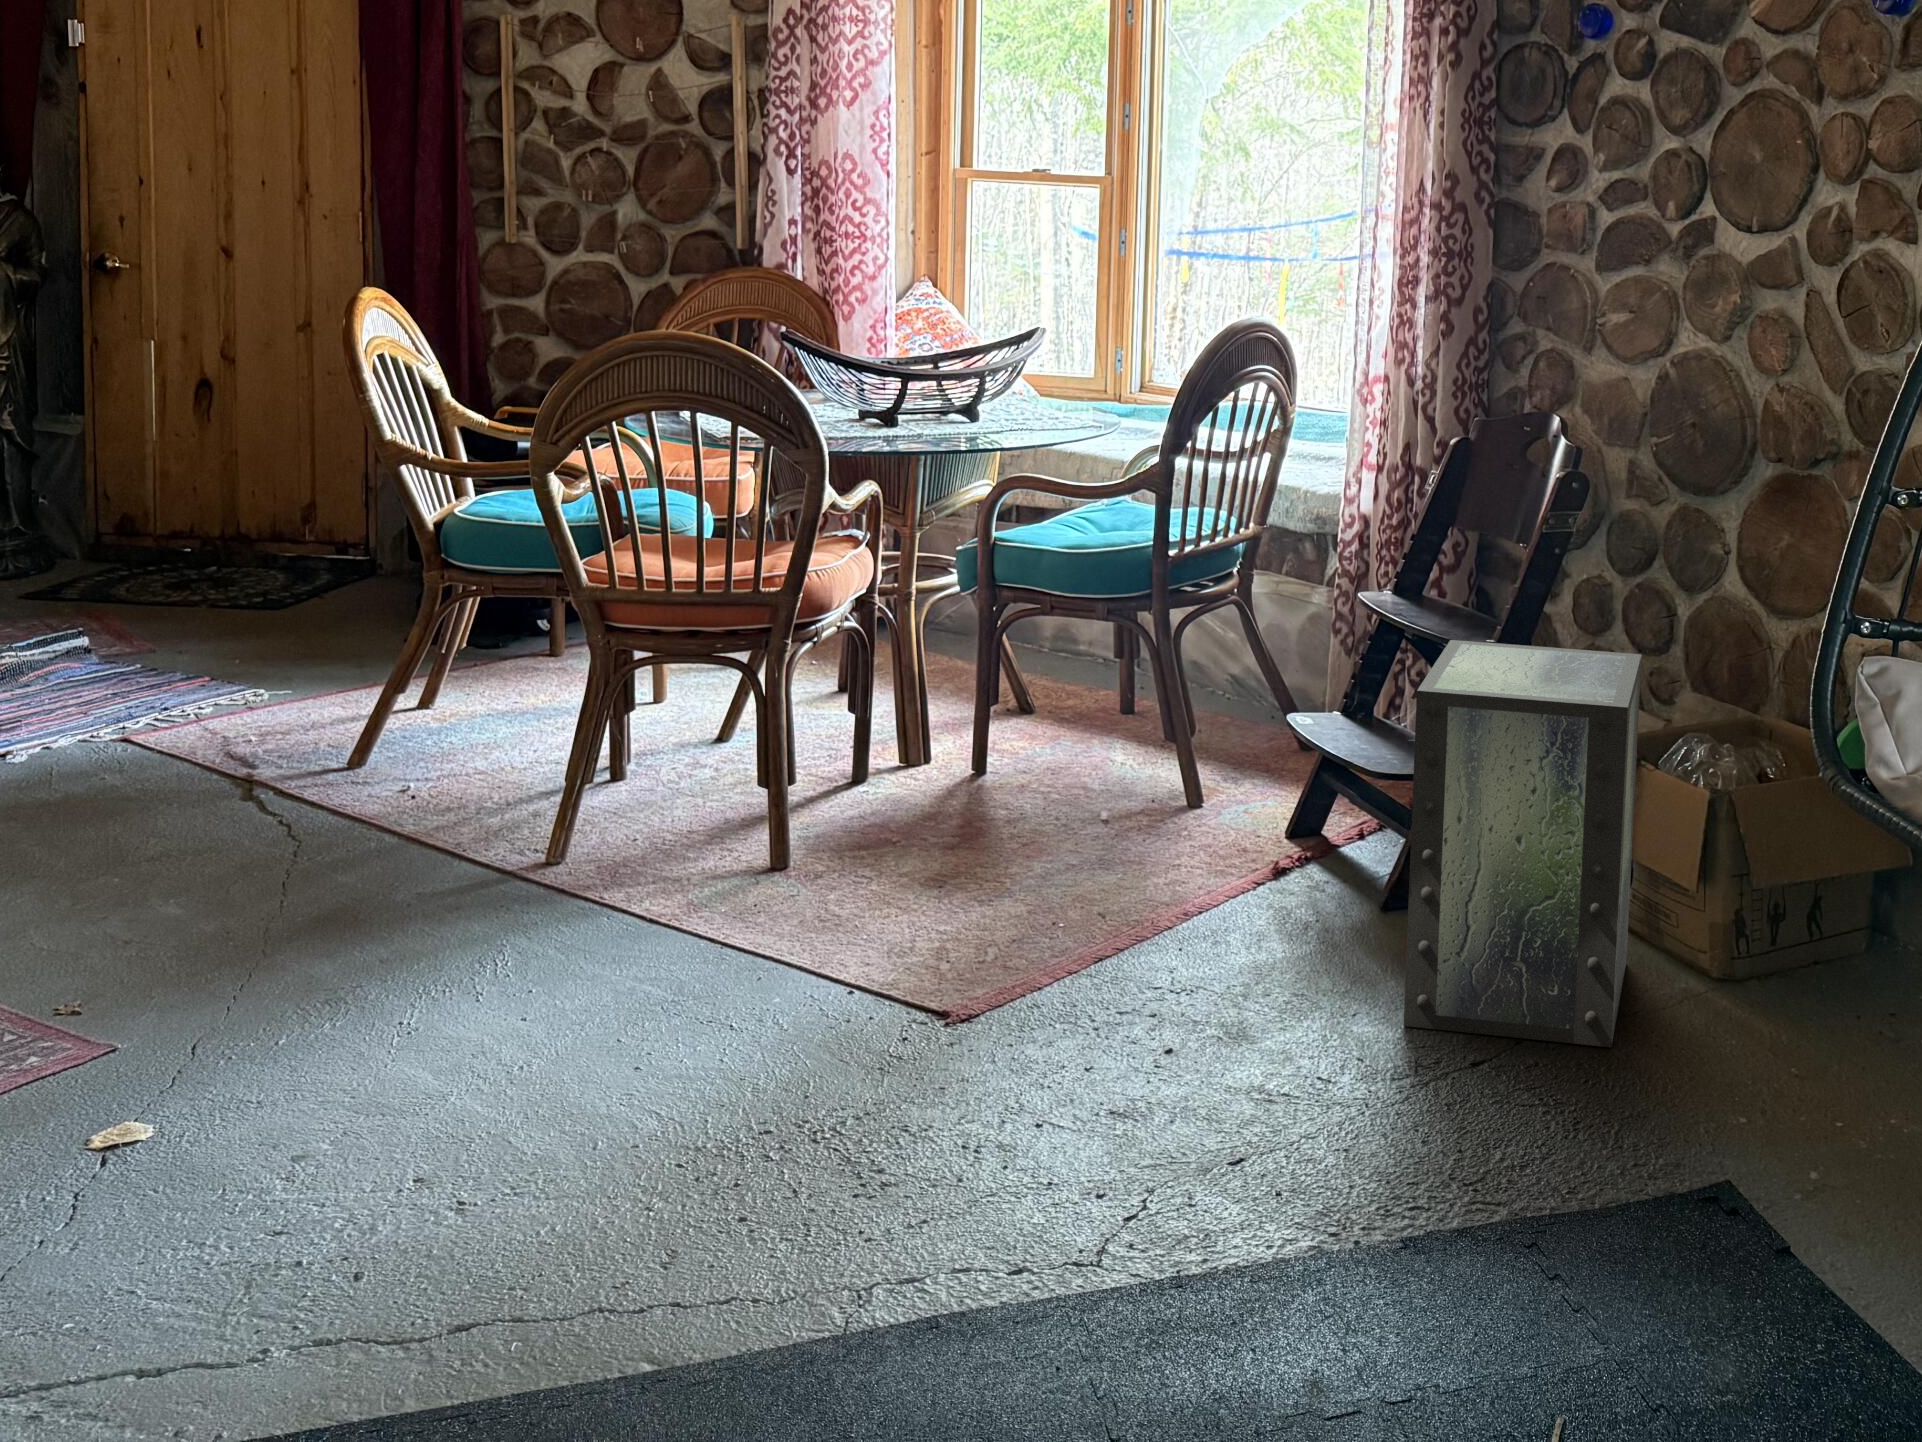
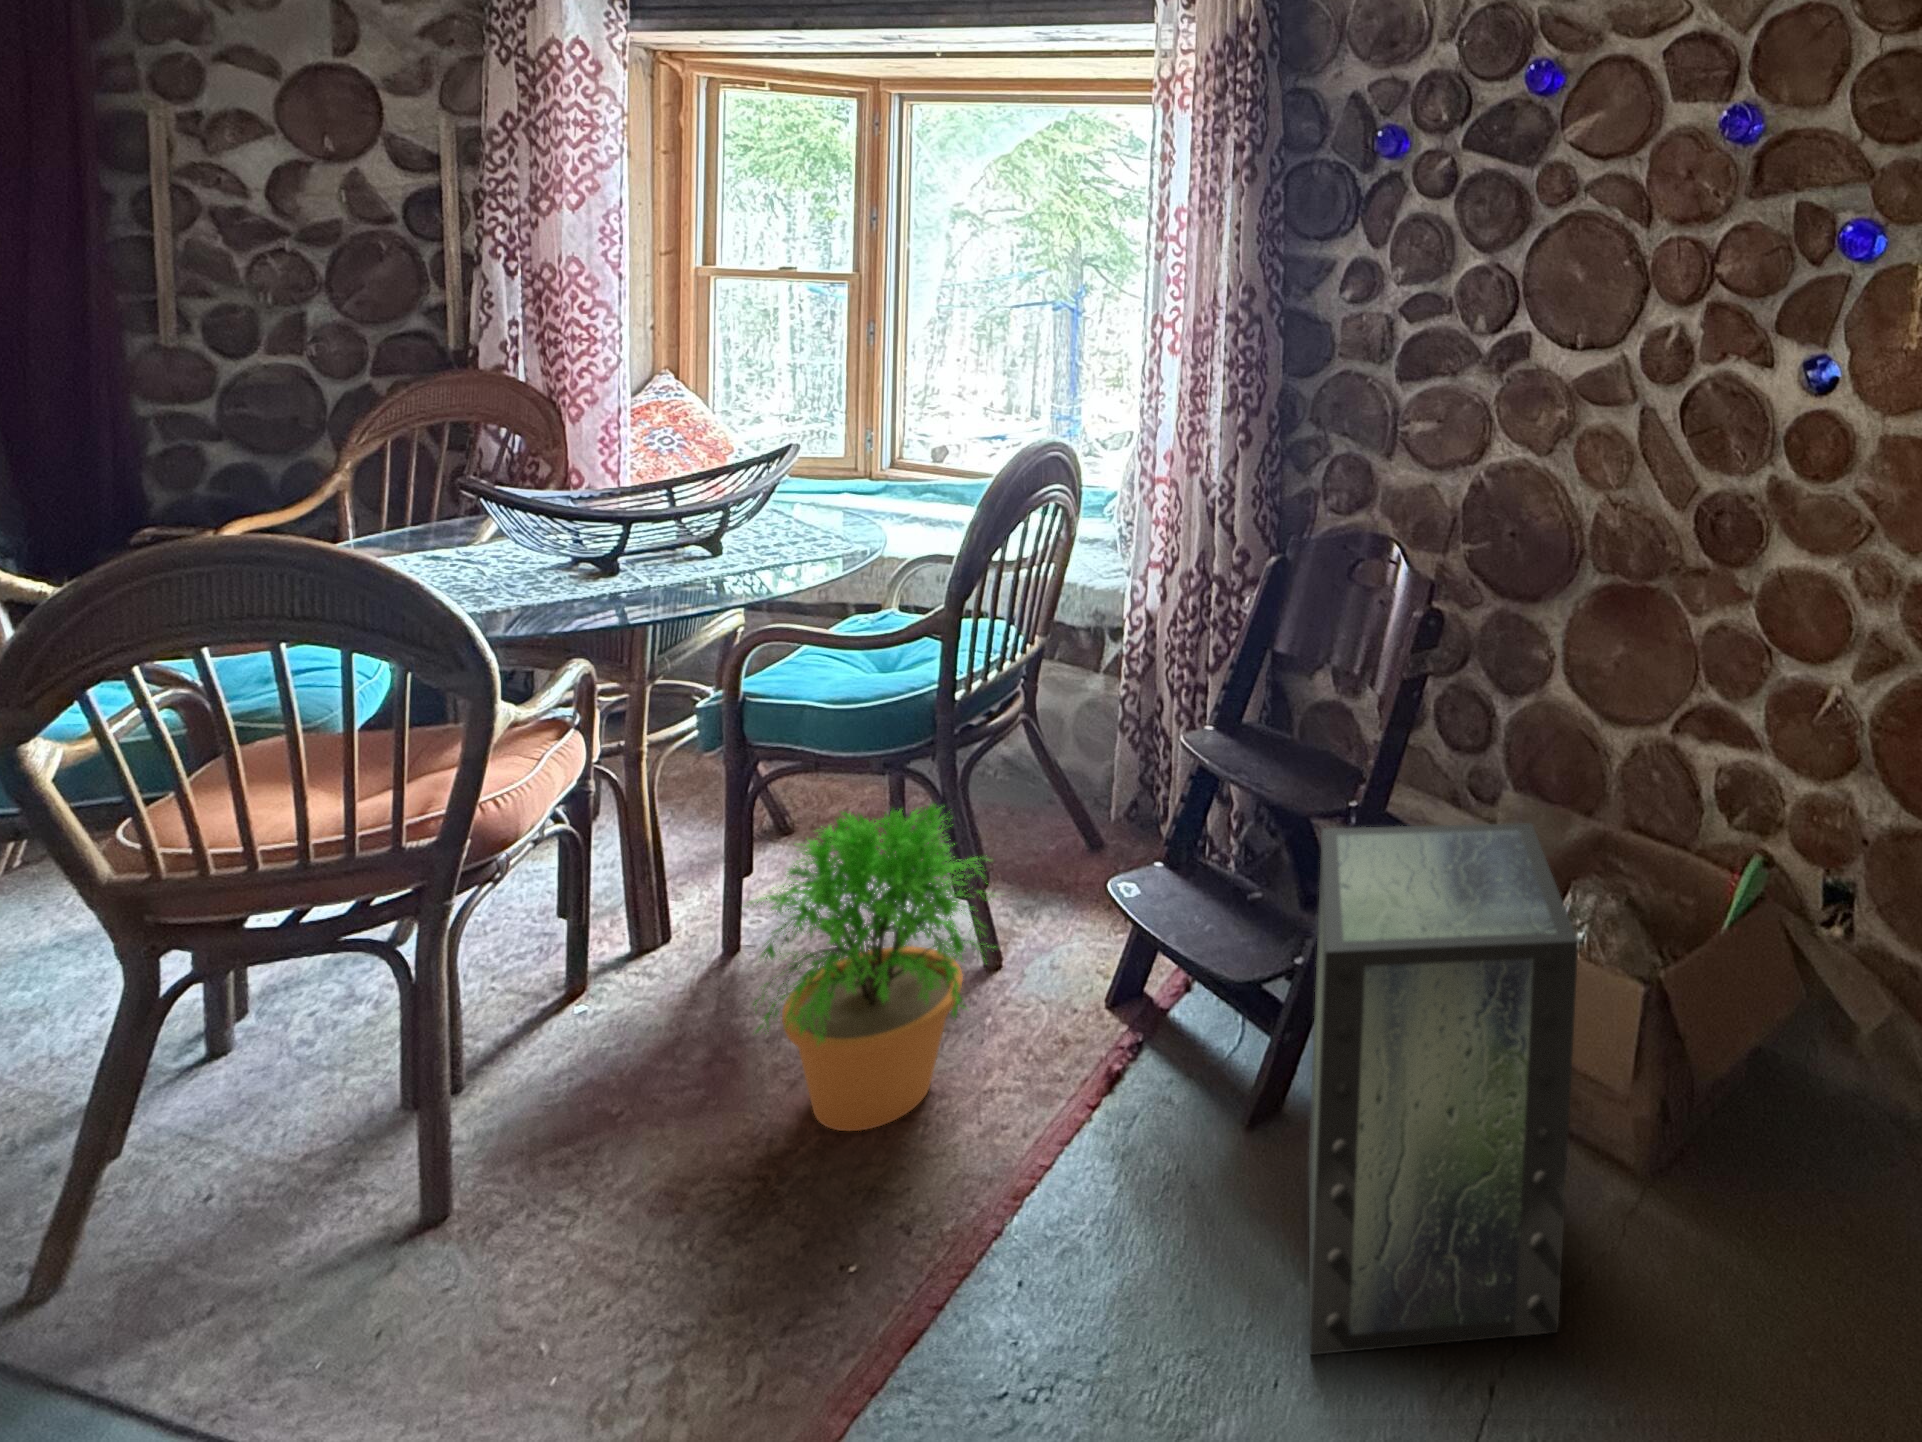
potted plant: none [989,613,1196,877] -> present [750,804,995,1131]

